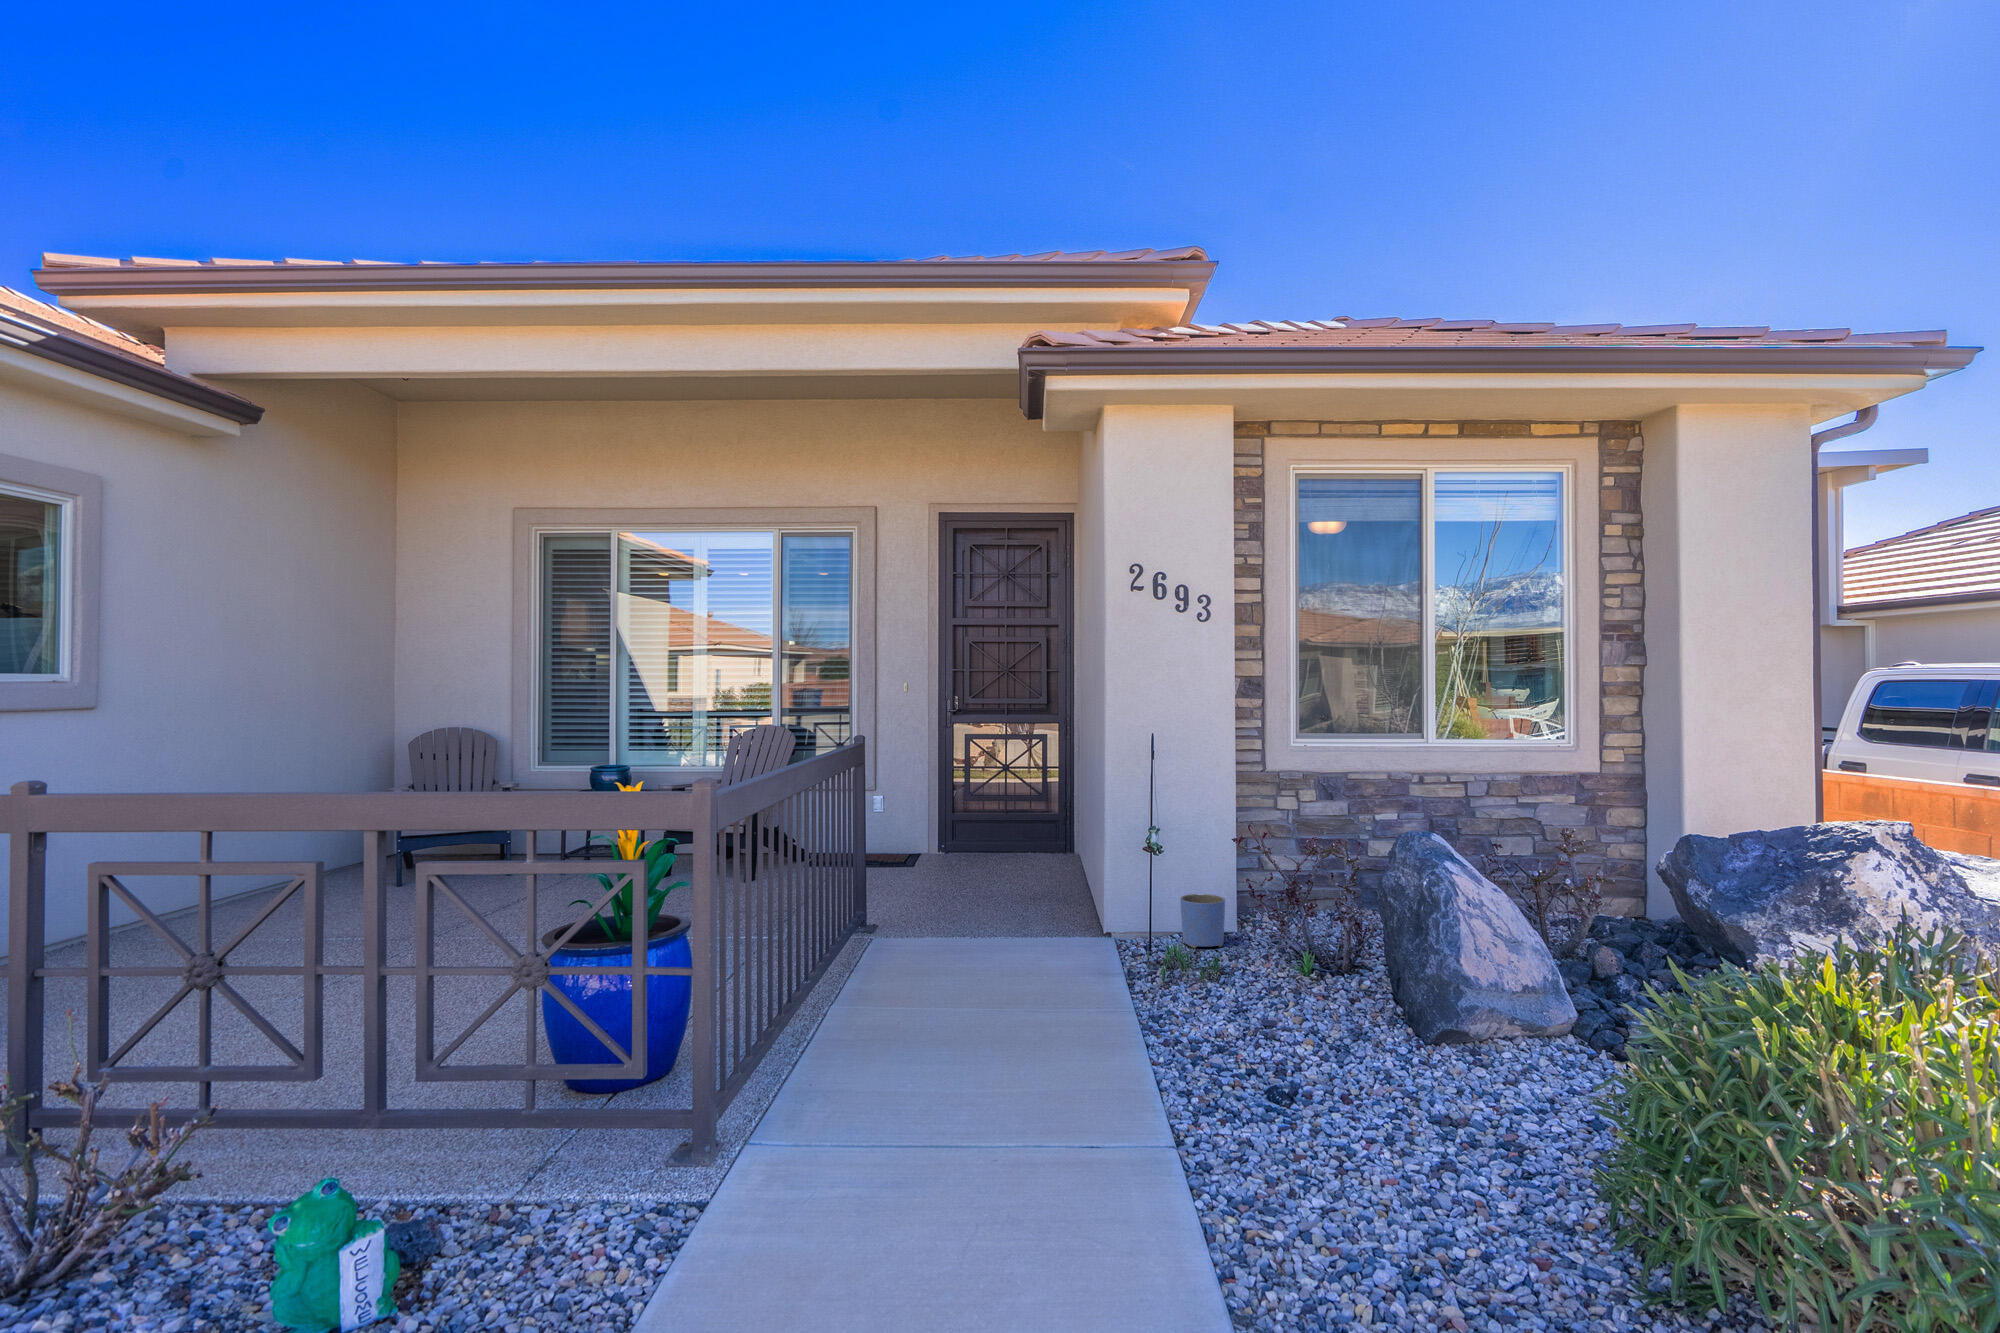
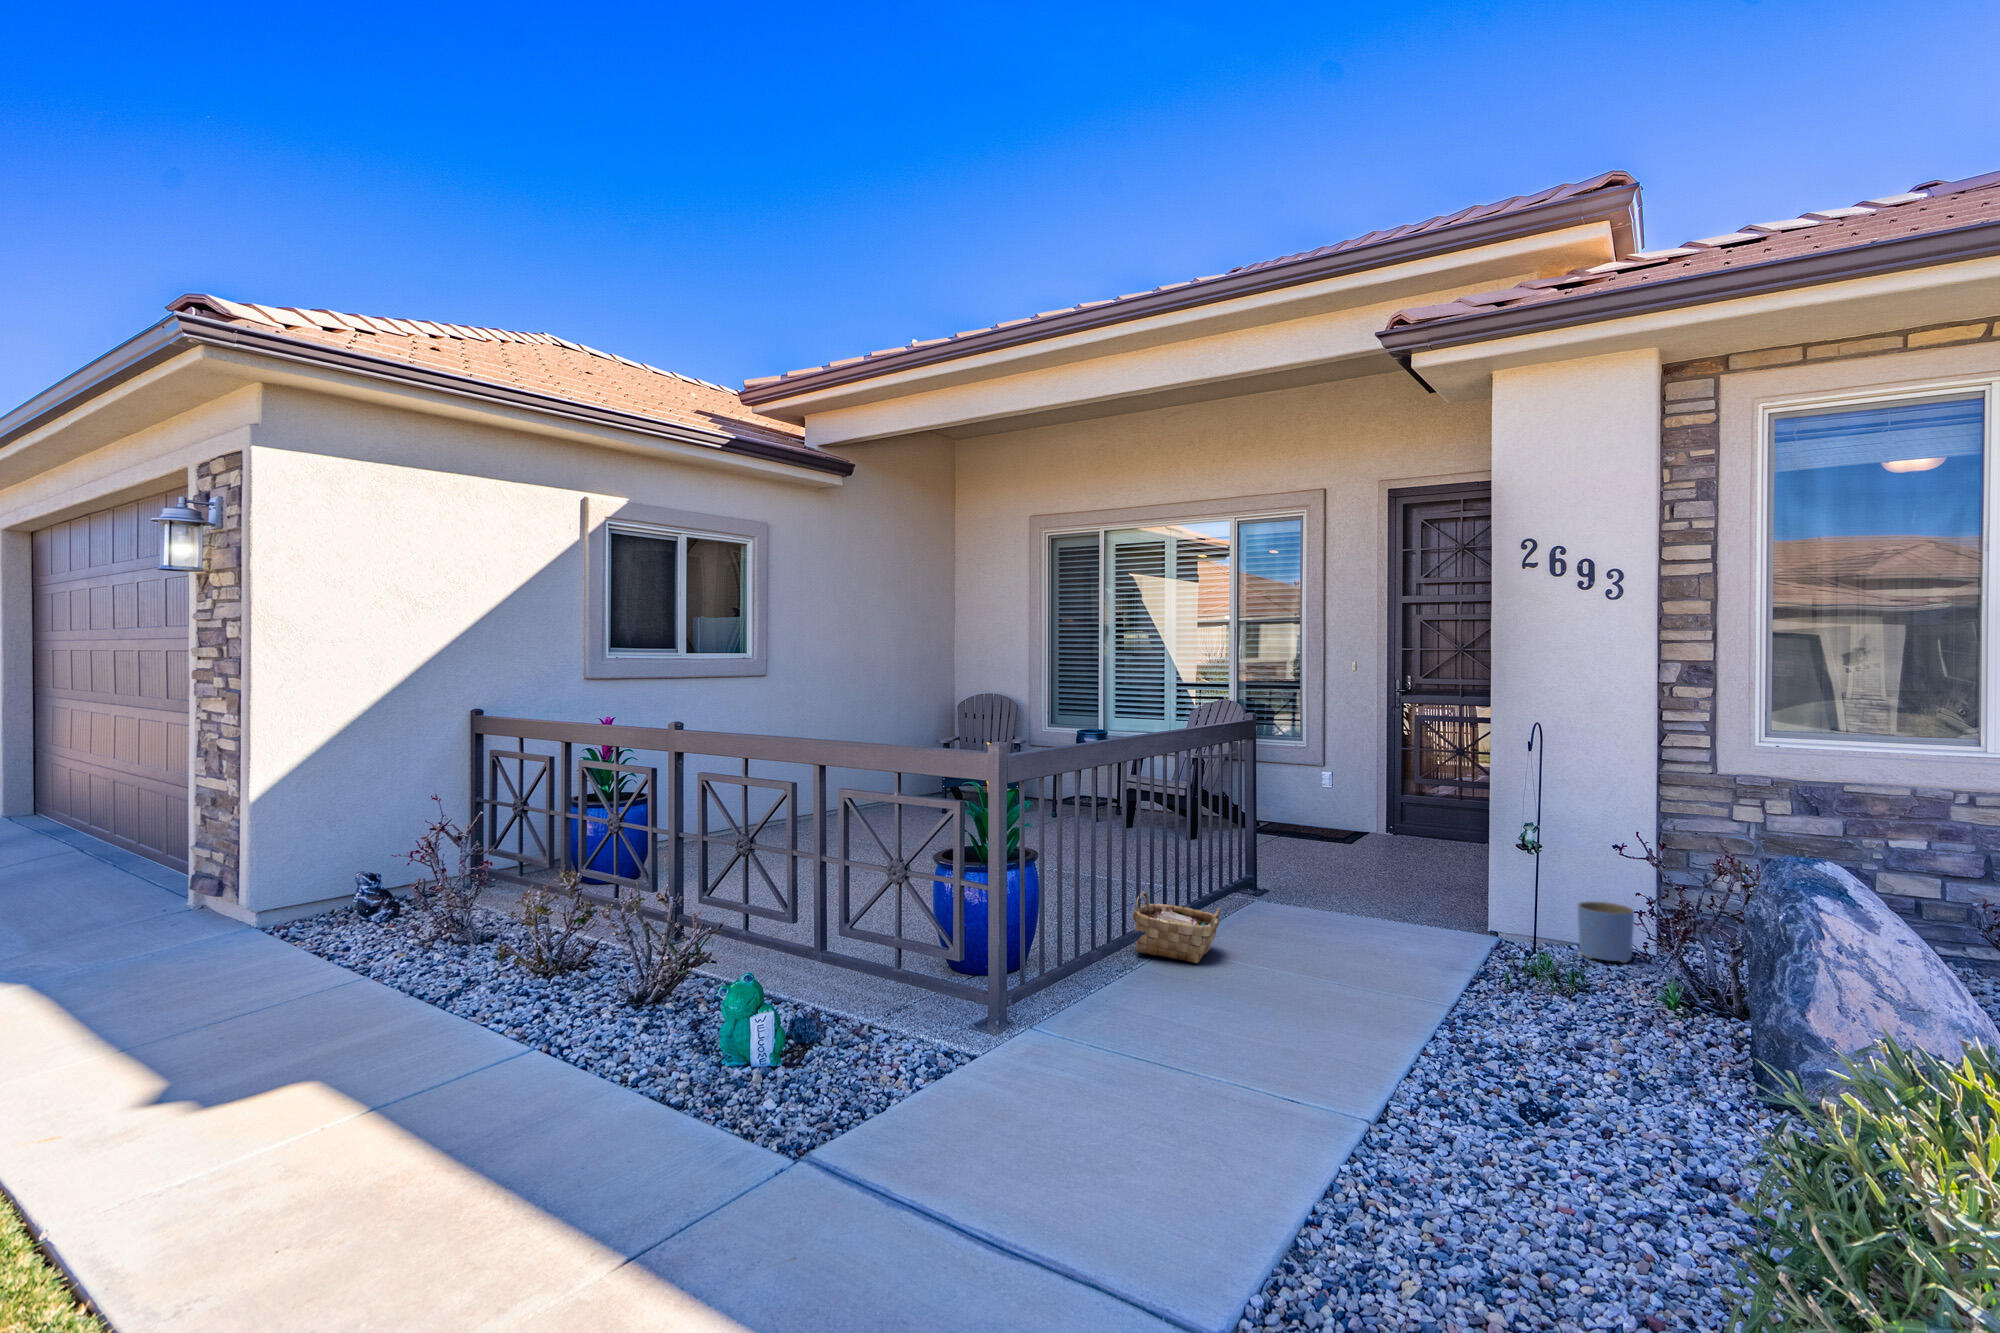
woven basket: none [794,947,893,1021] -> present [1133,891,1221,963]

